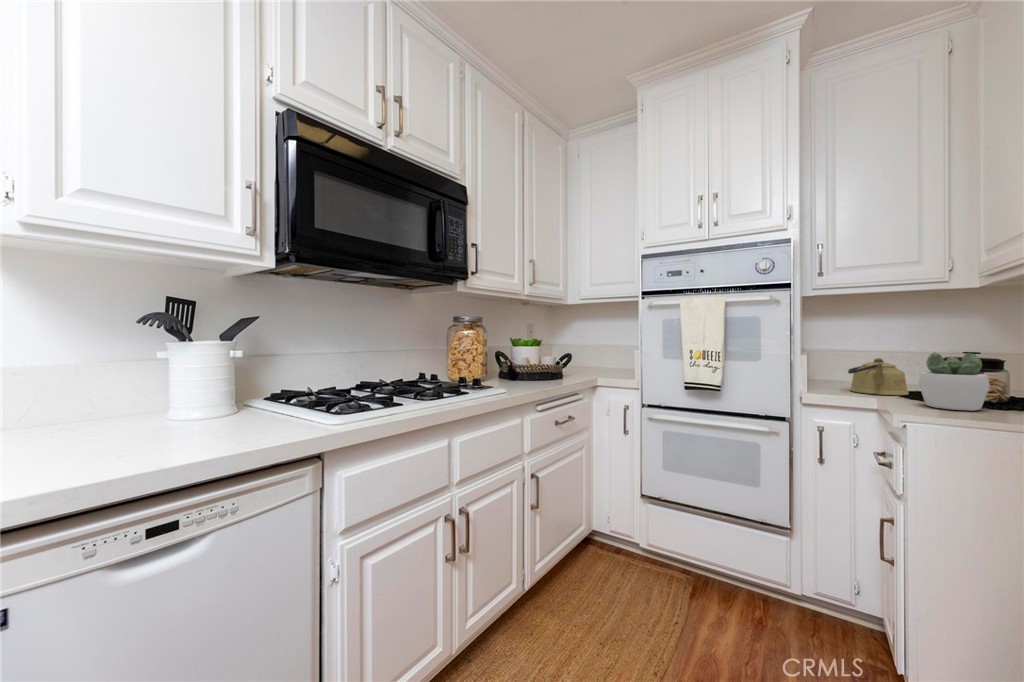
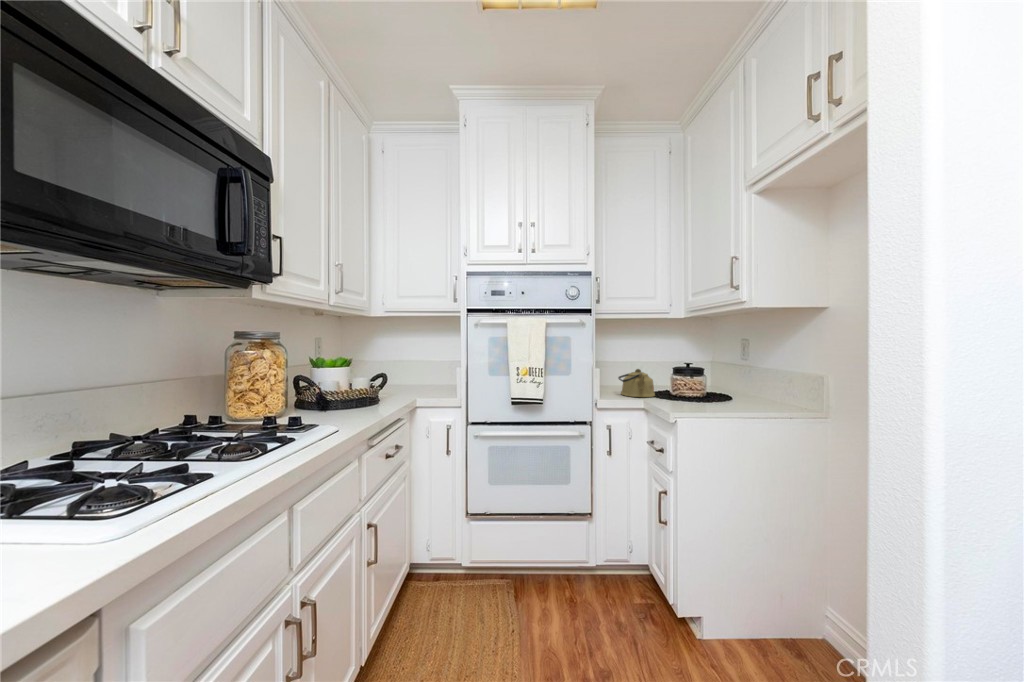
succulent plant: present [919,352,990,411] -> none [672,367,708,409]

